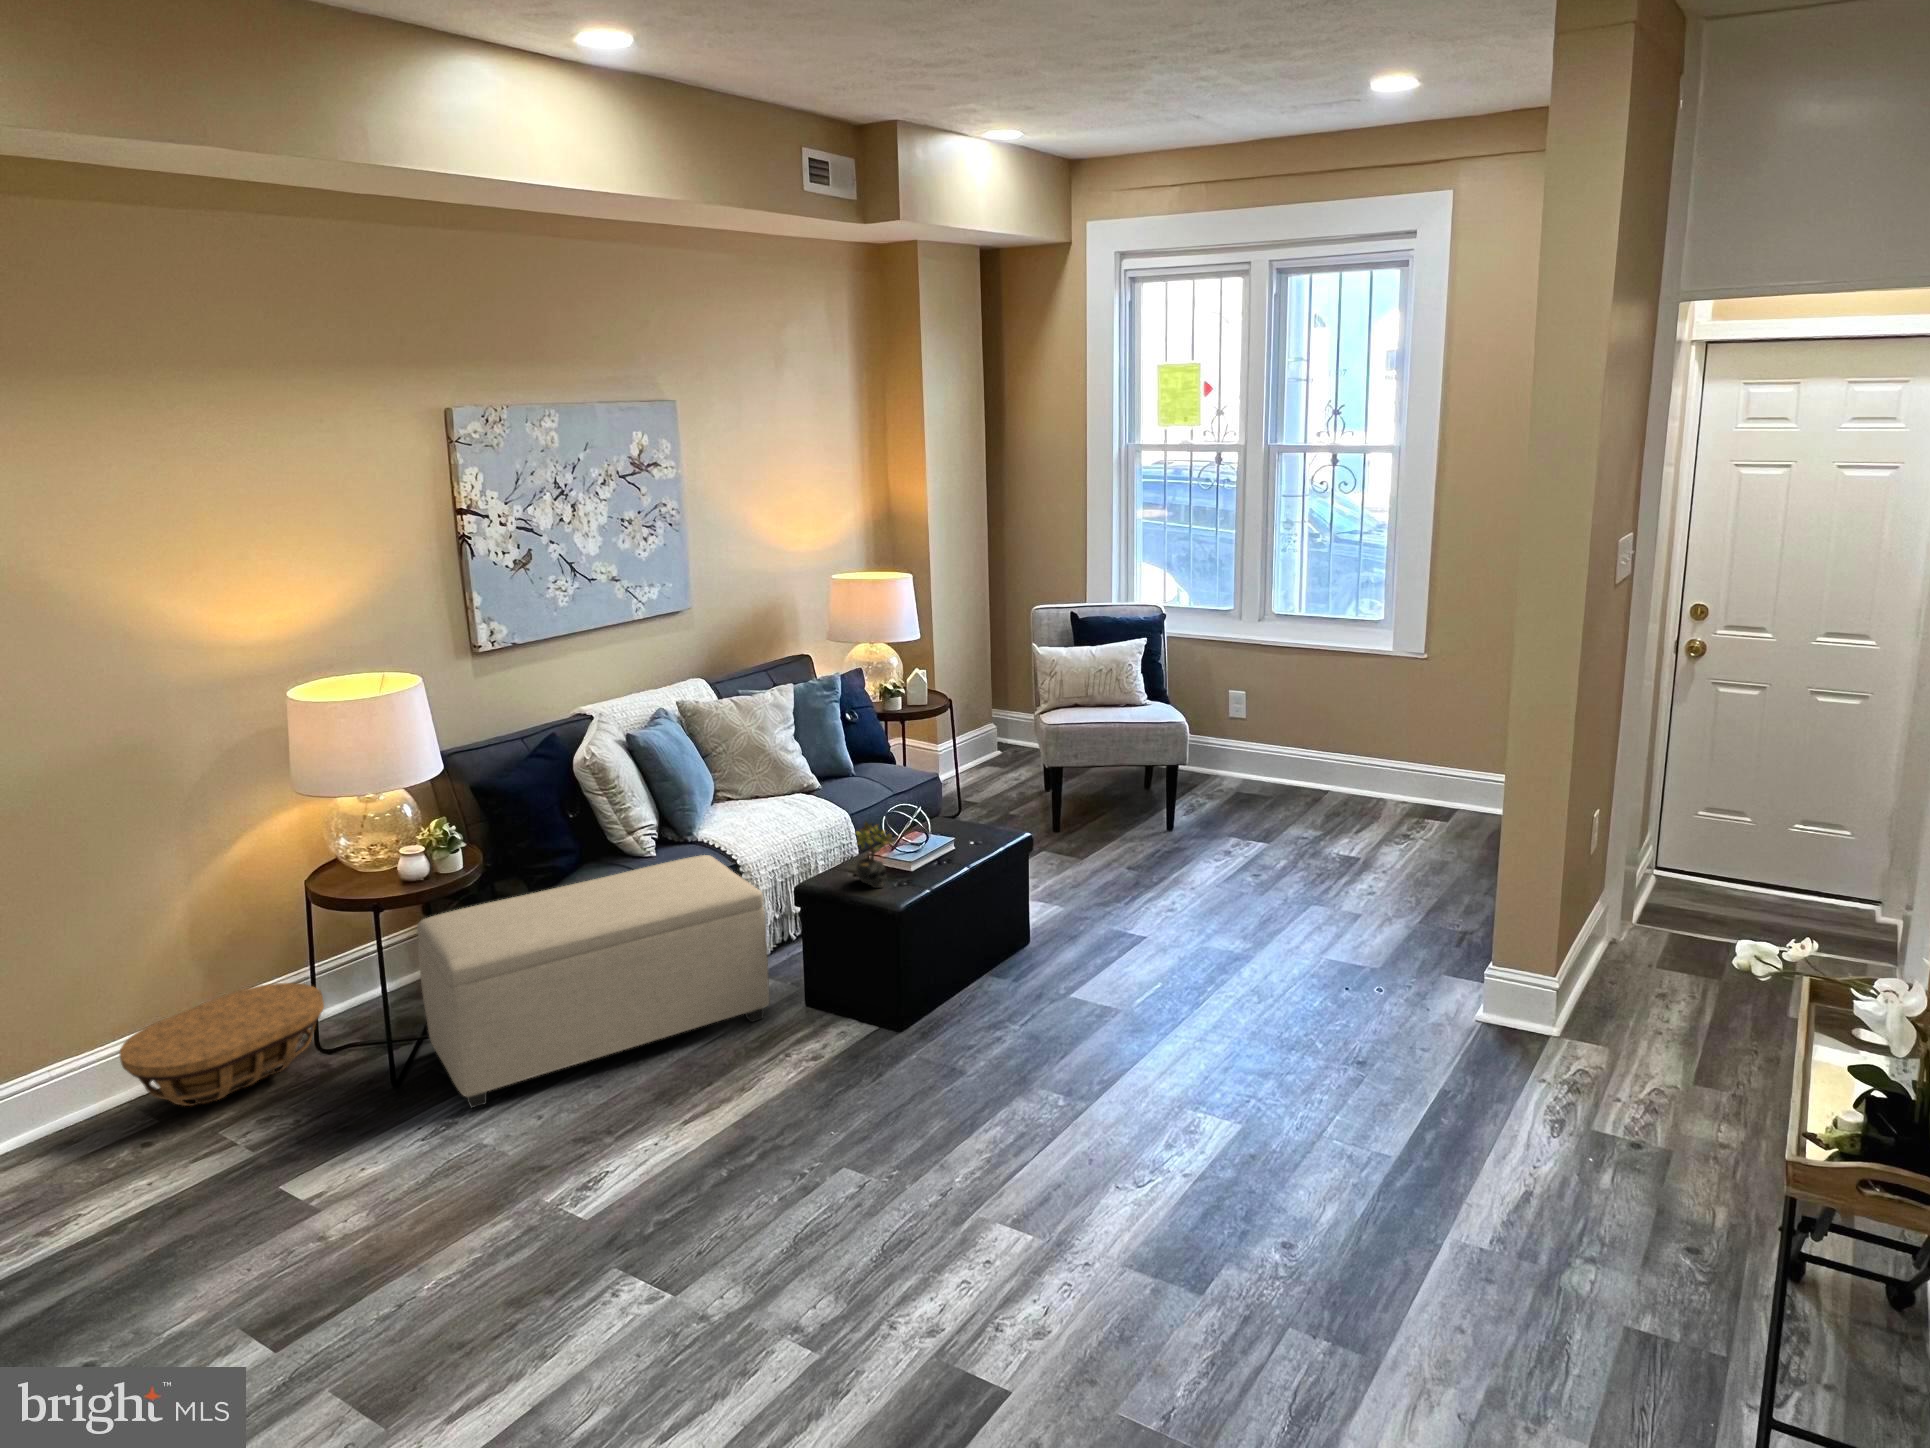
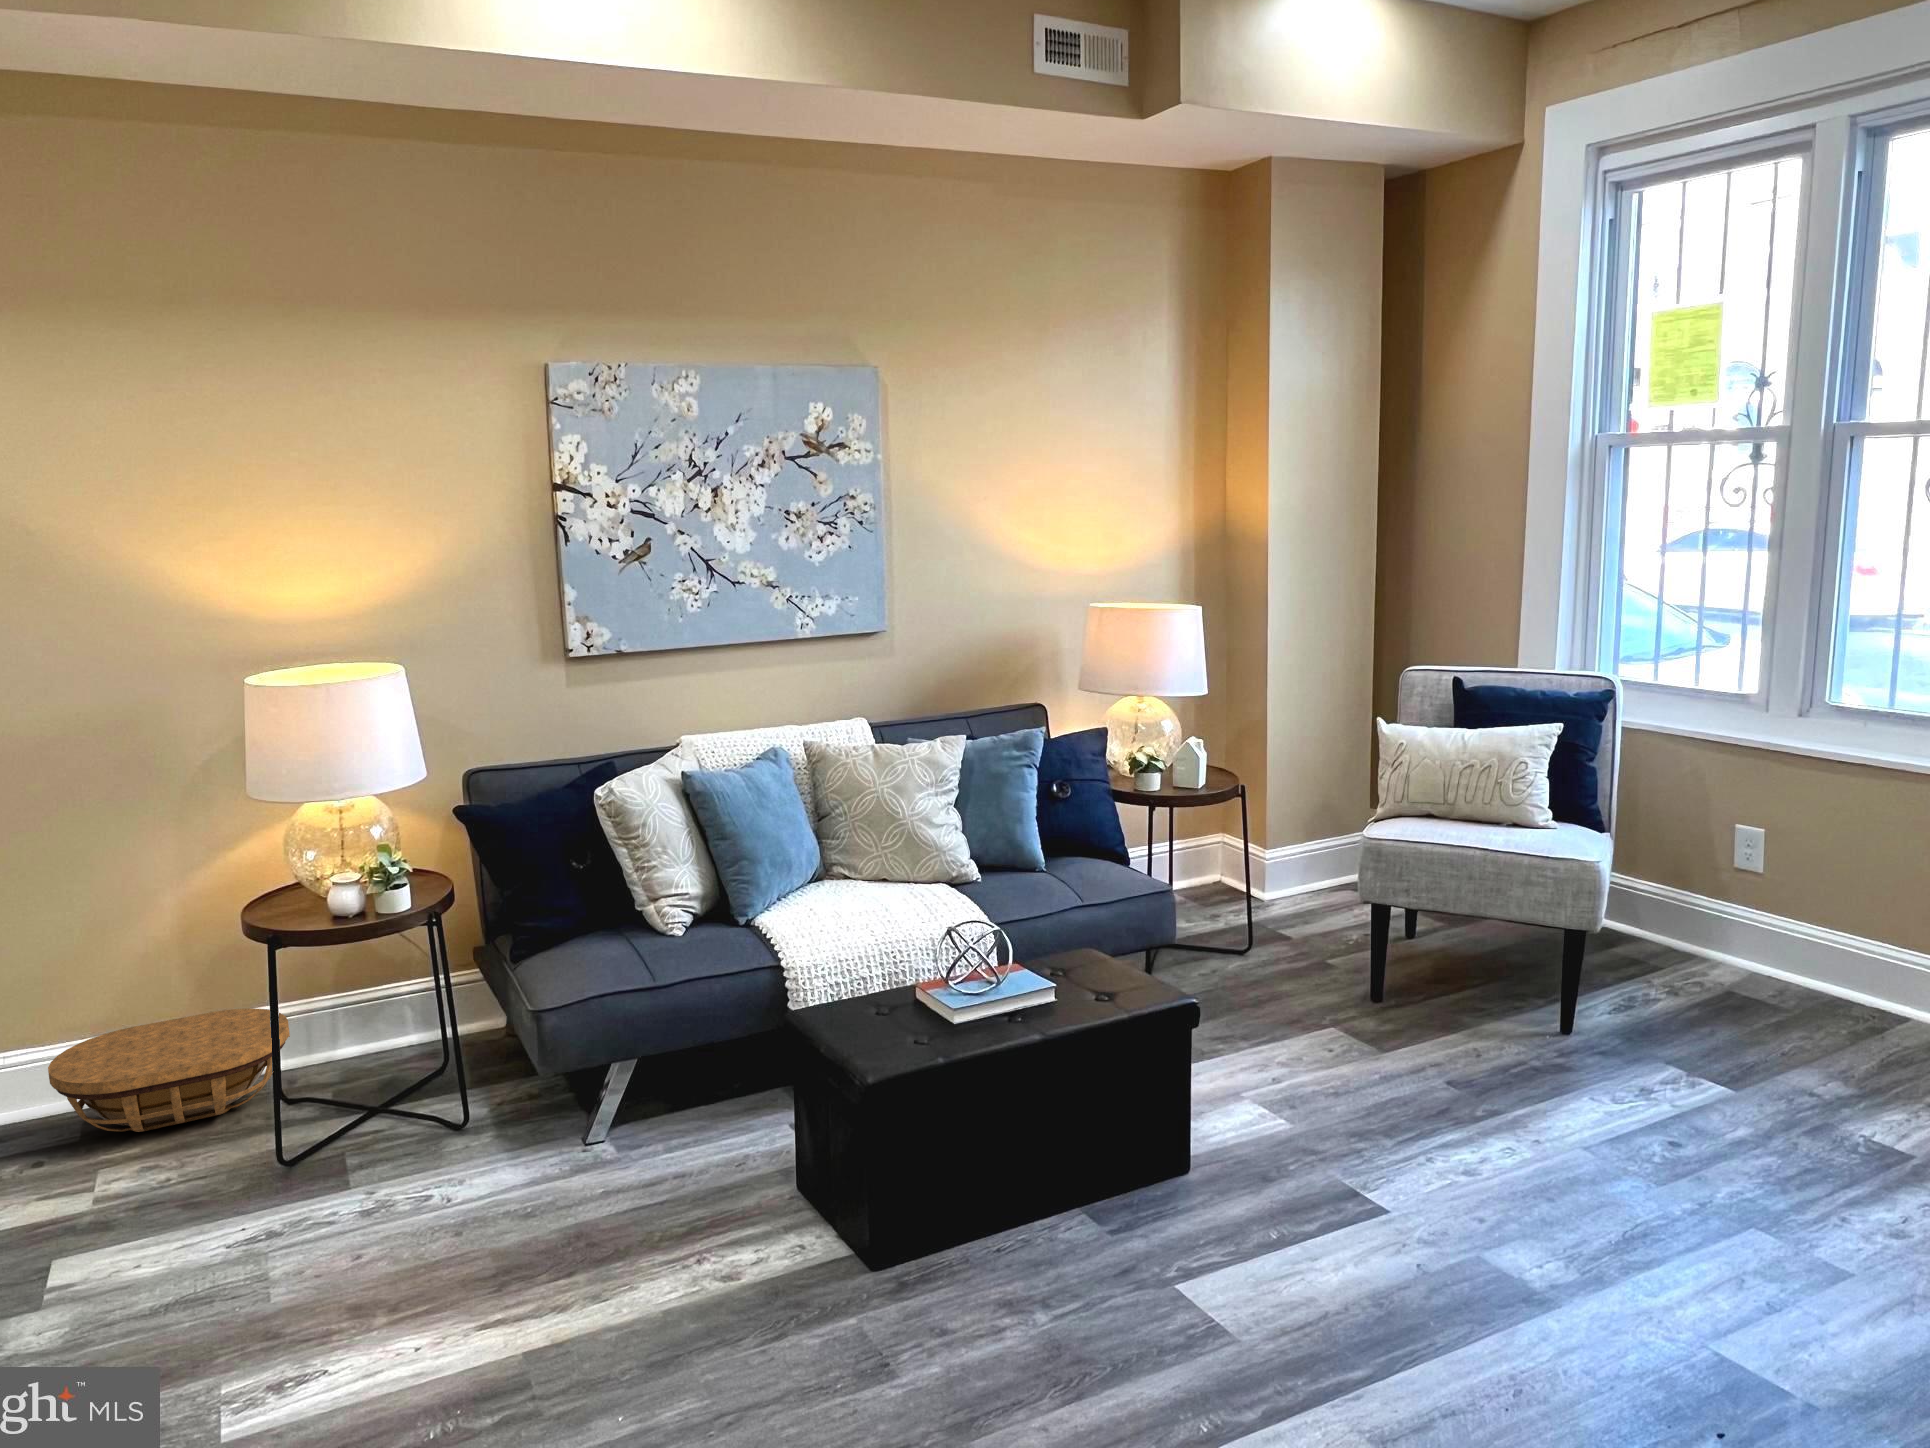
succulent plant: present [856,822,896,888] -> none [856,934,920,1039]
ottoman: present [417,855,770,1108] -> none [286,945,748,1220]

